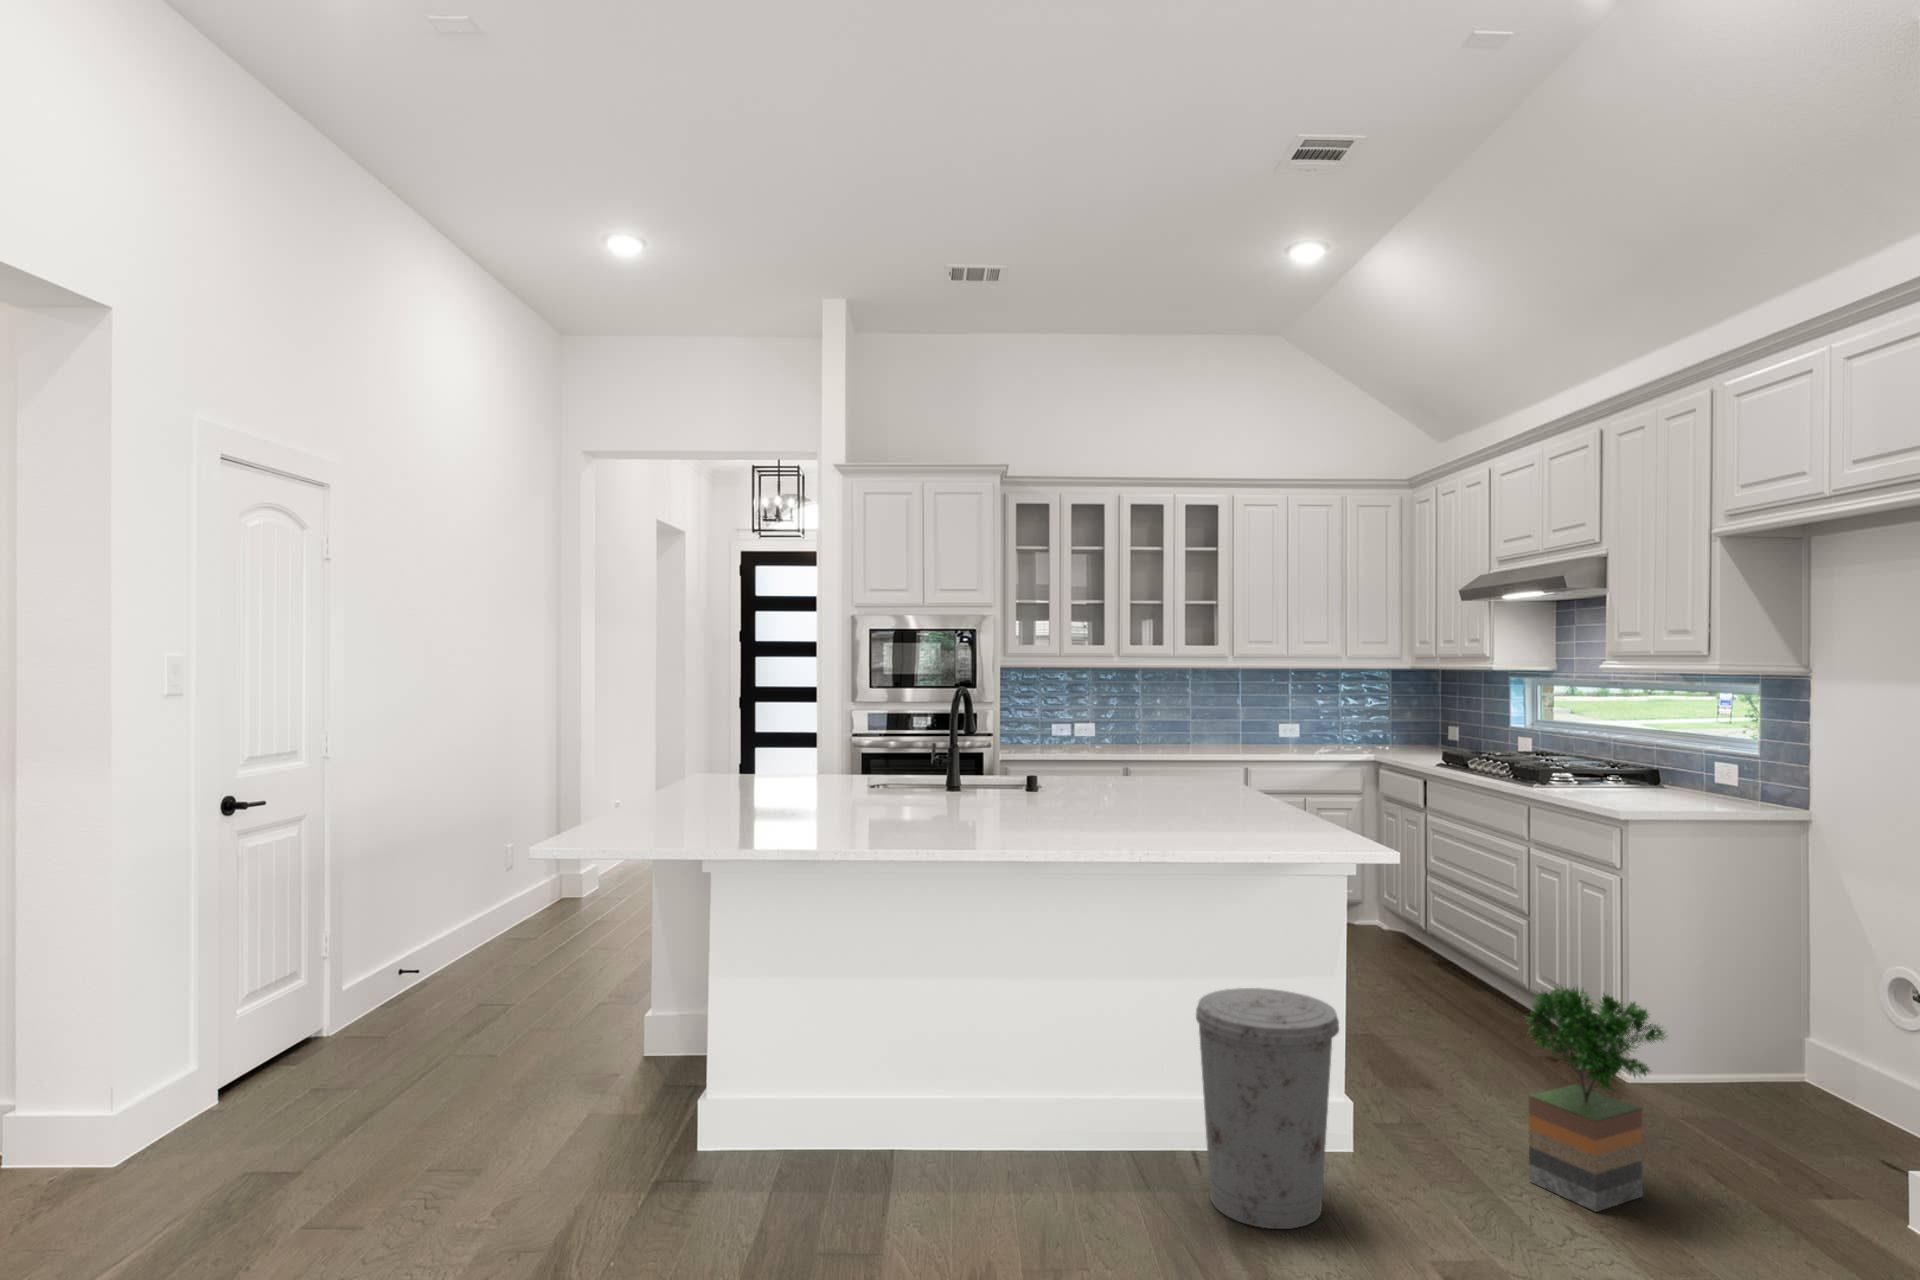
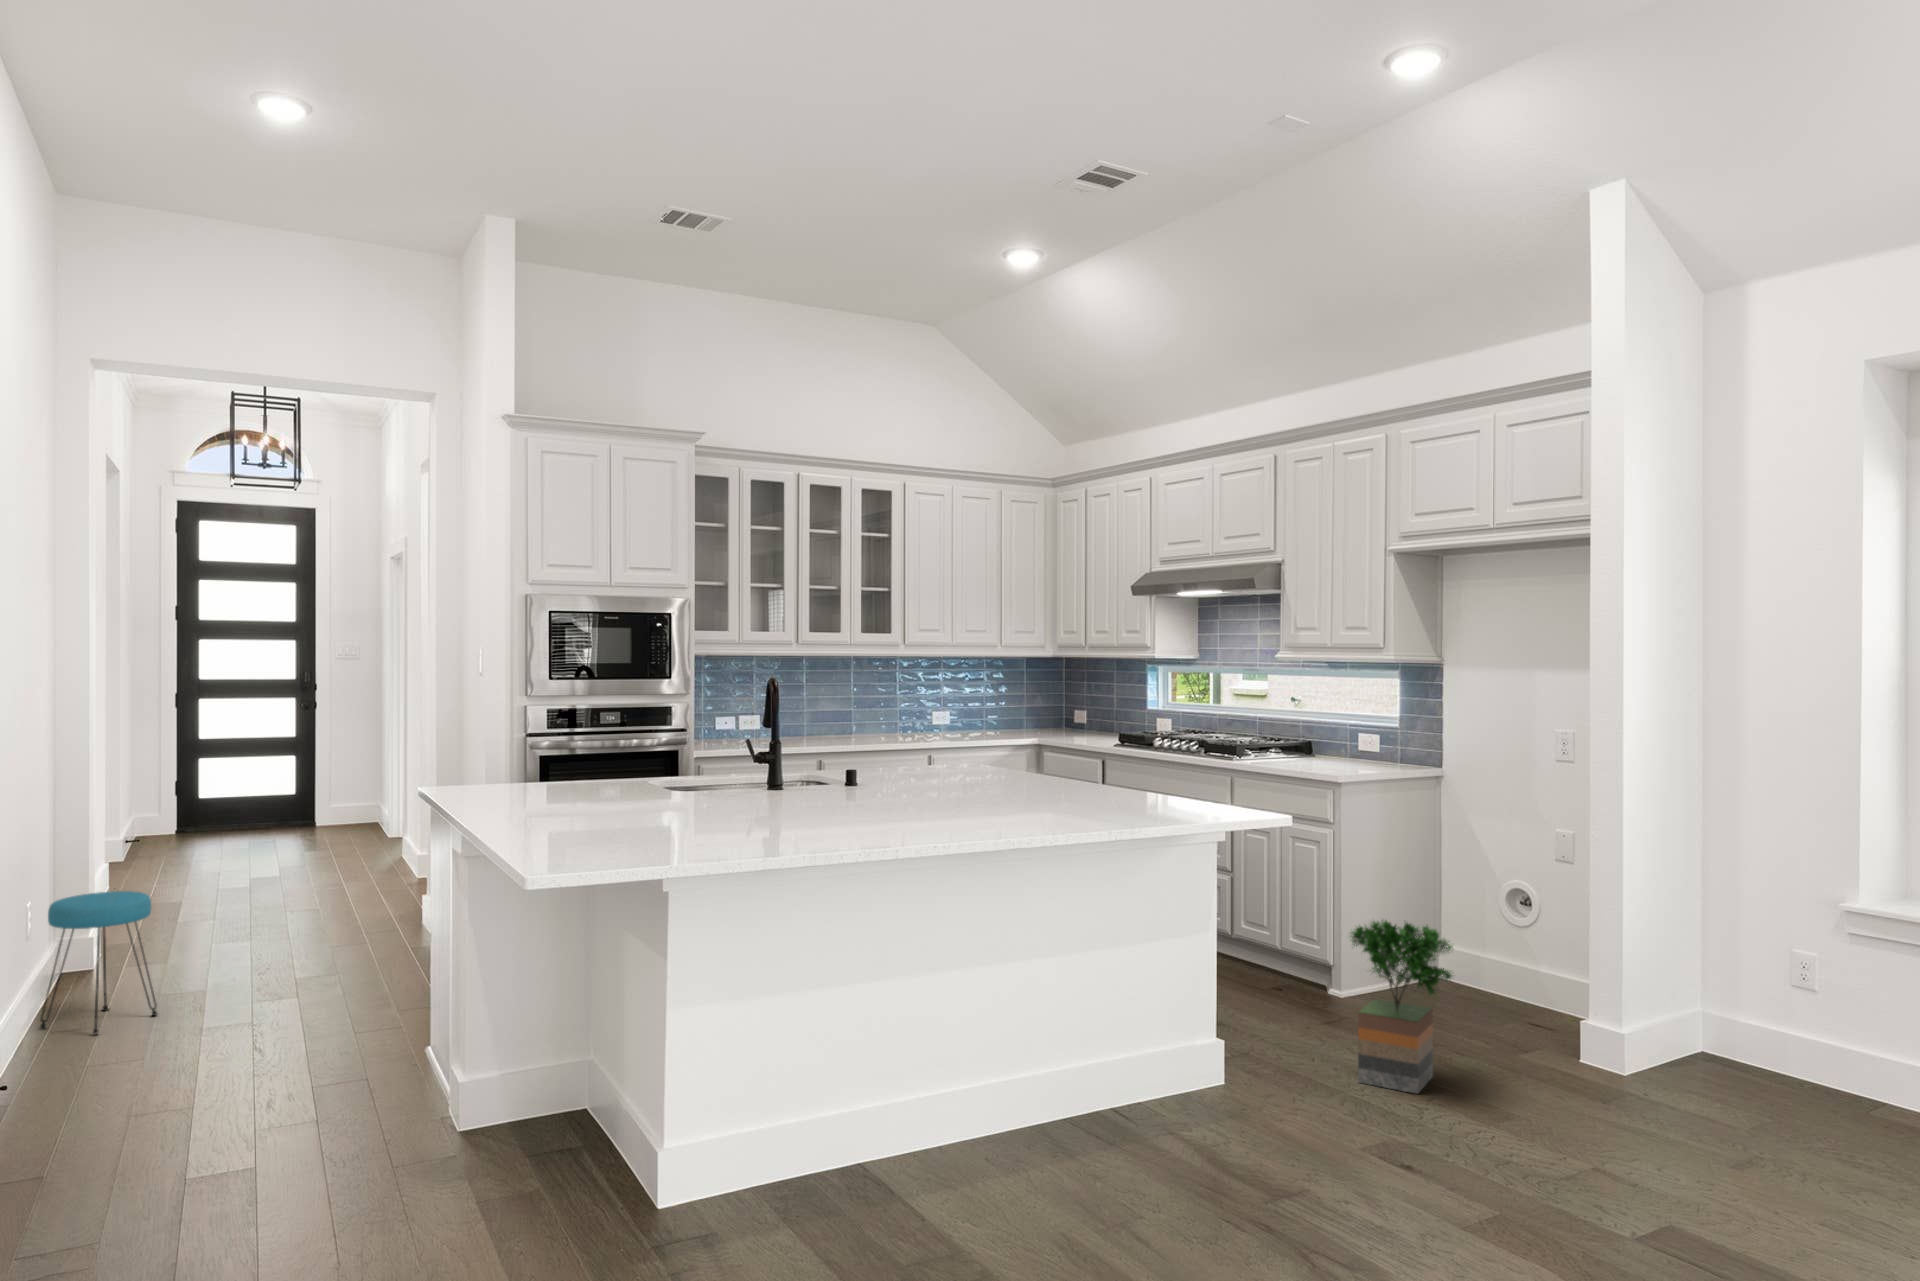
stool: none [508,838,580,940] -> present [40,891,157,1034]
trash can: present [1196,988,1339,1229] -> none [1146,950,1272,1157]

